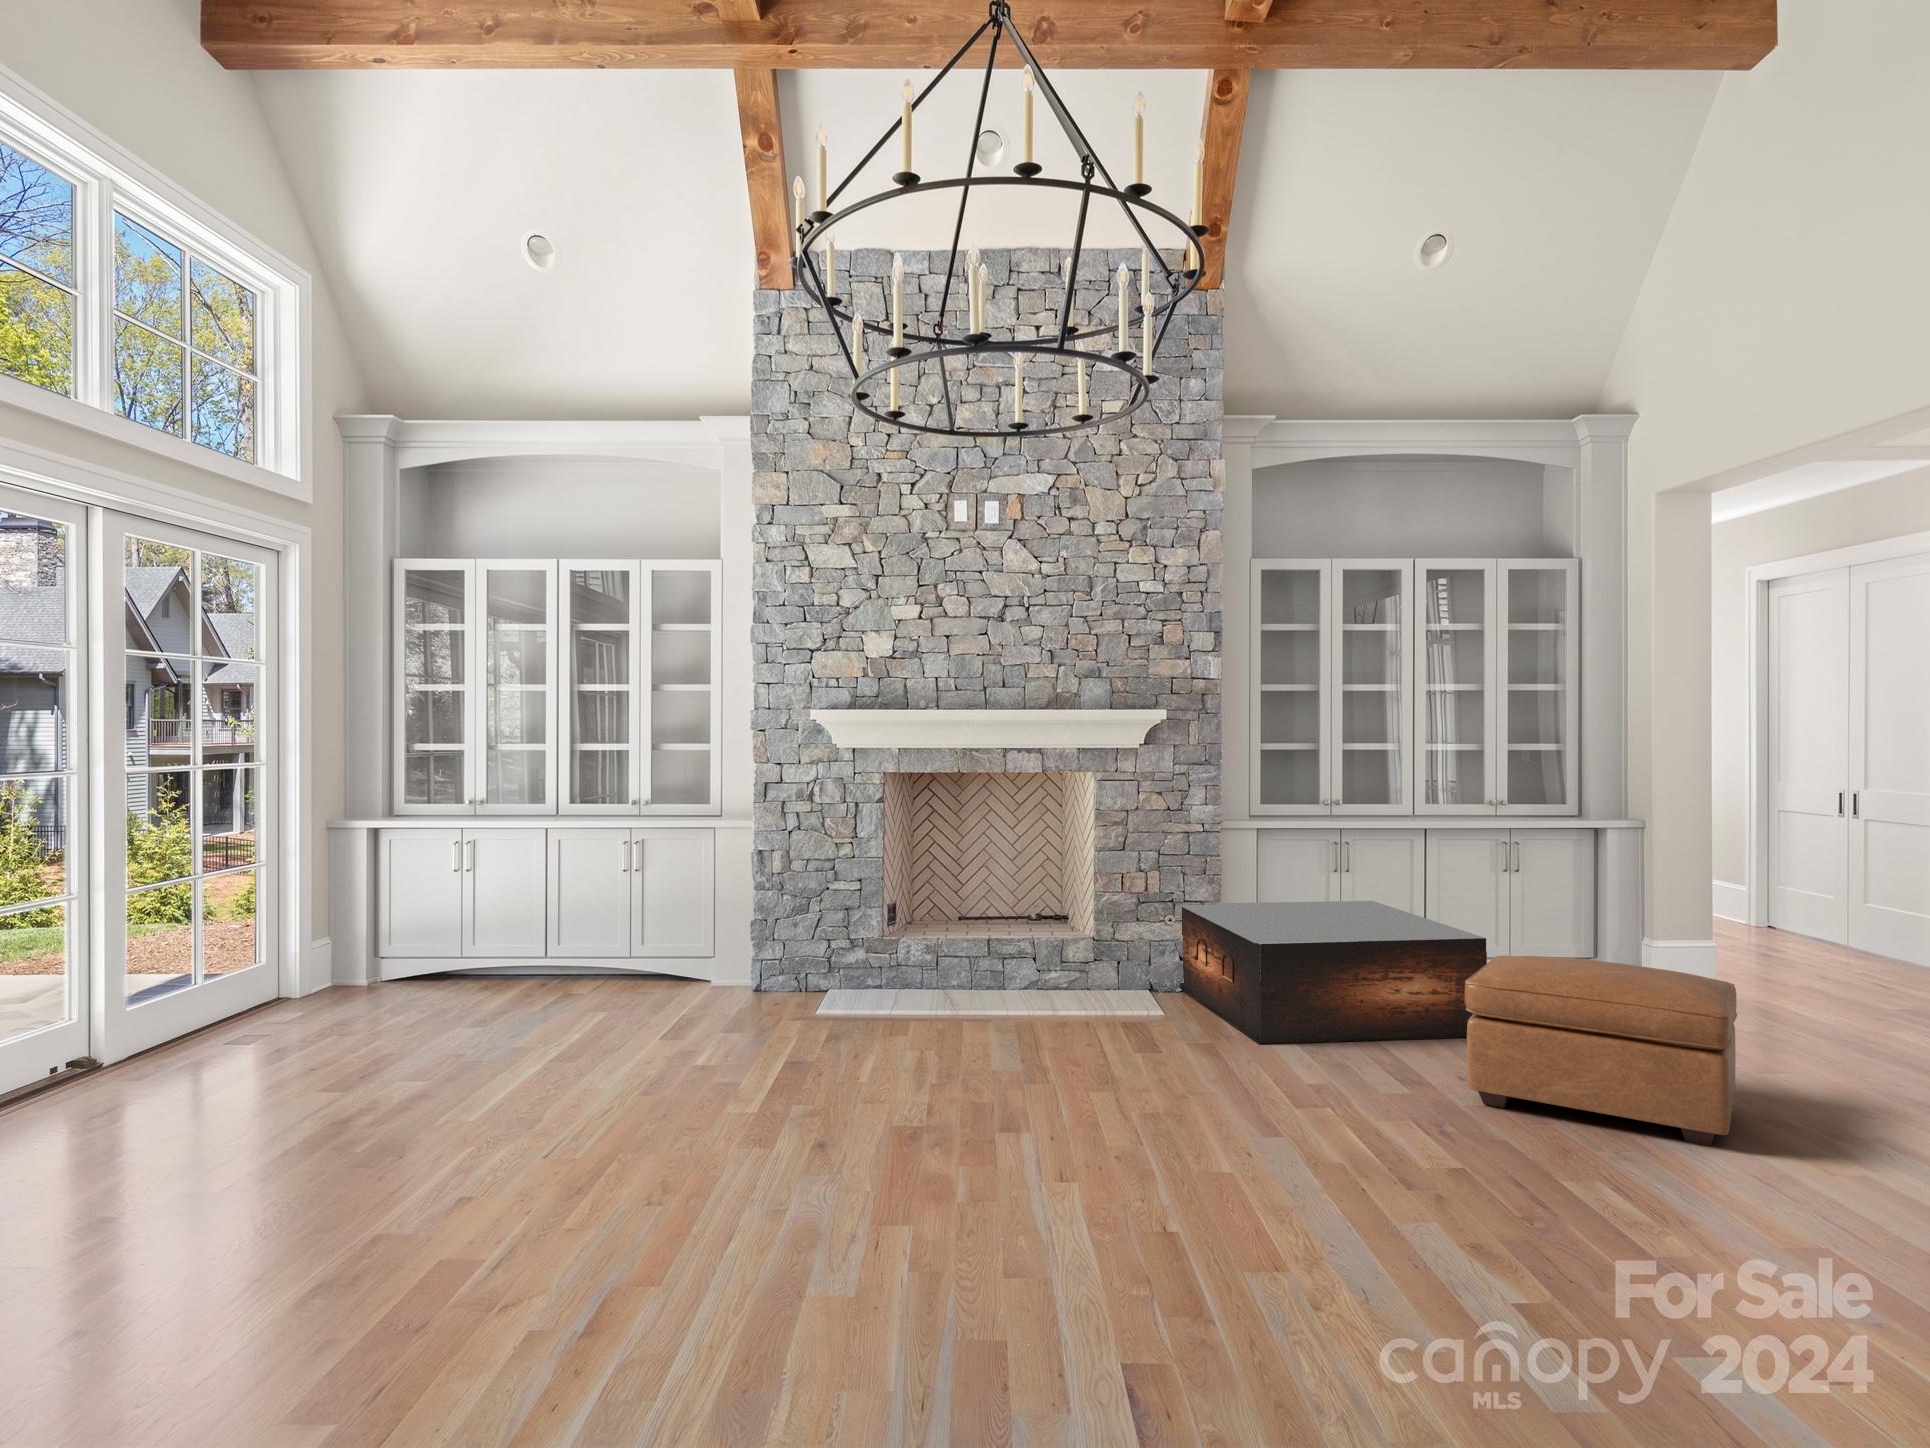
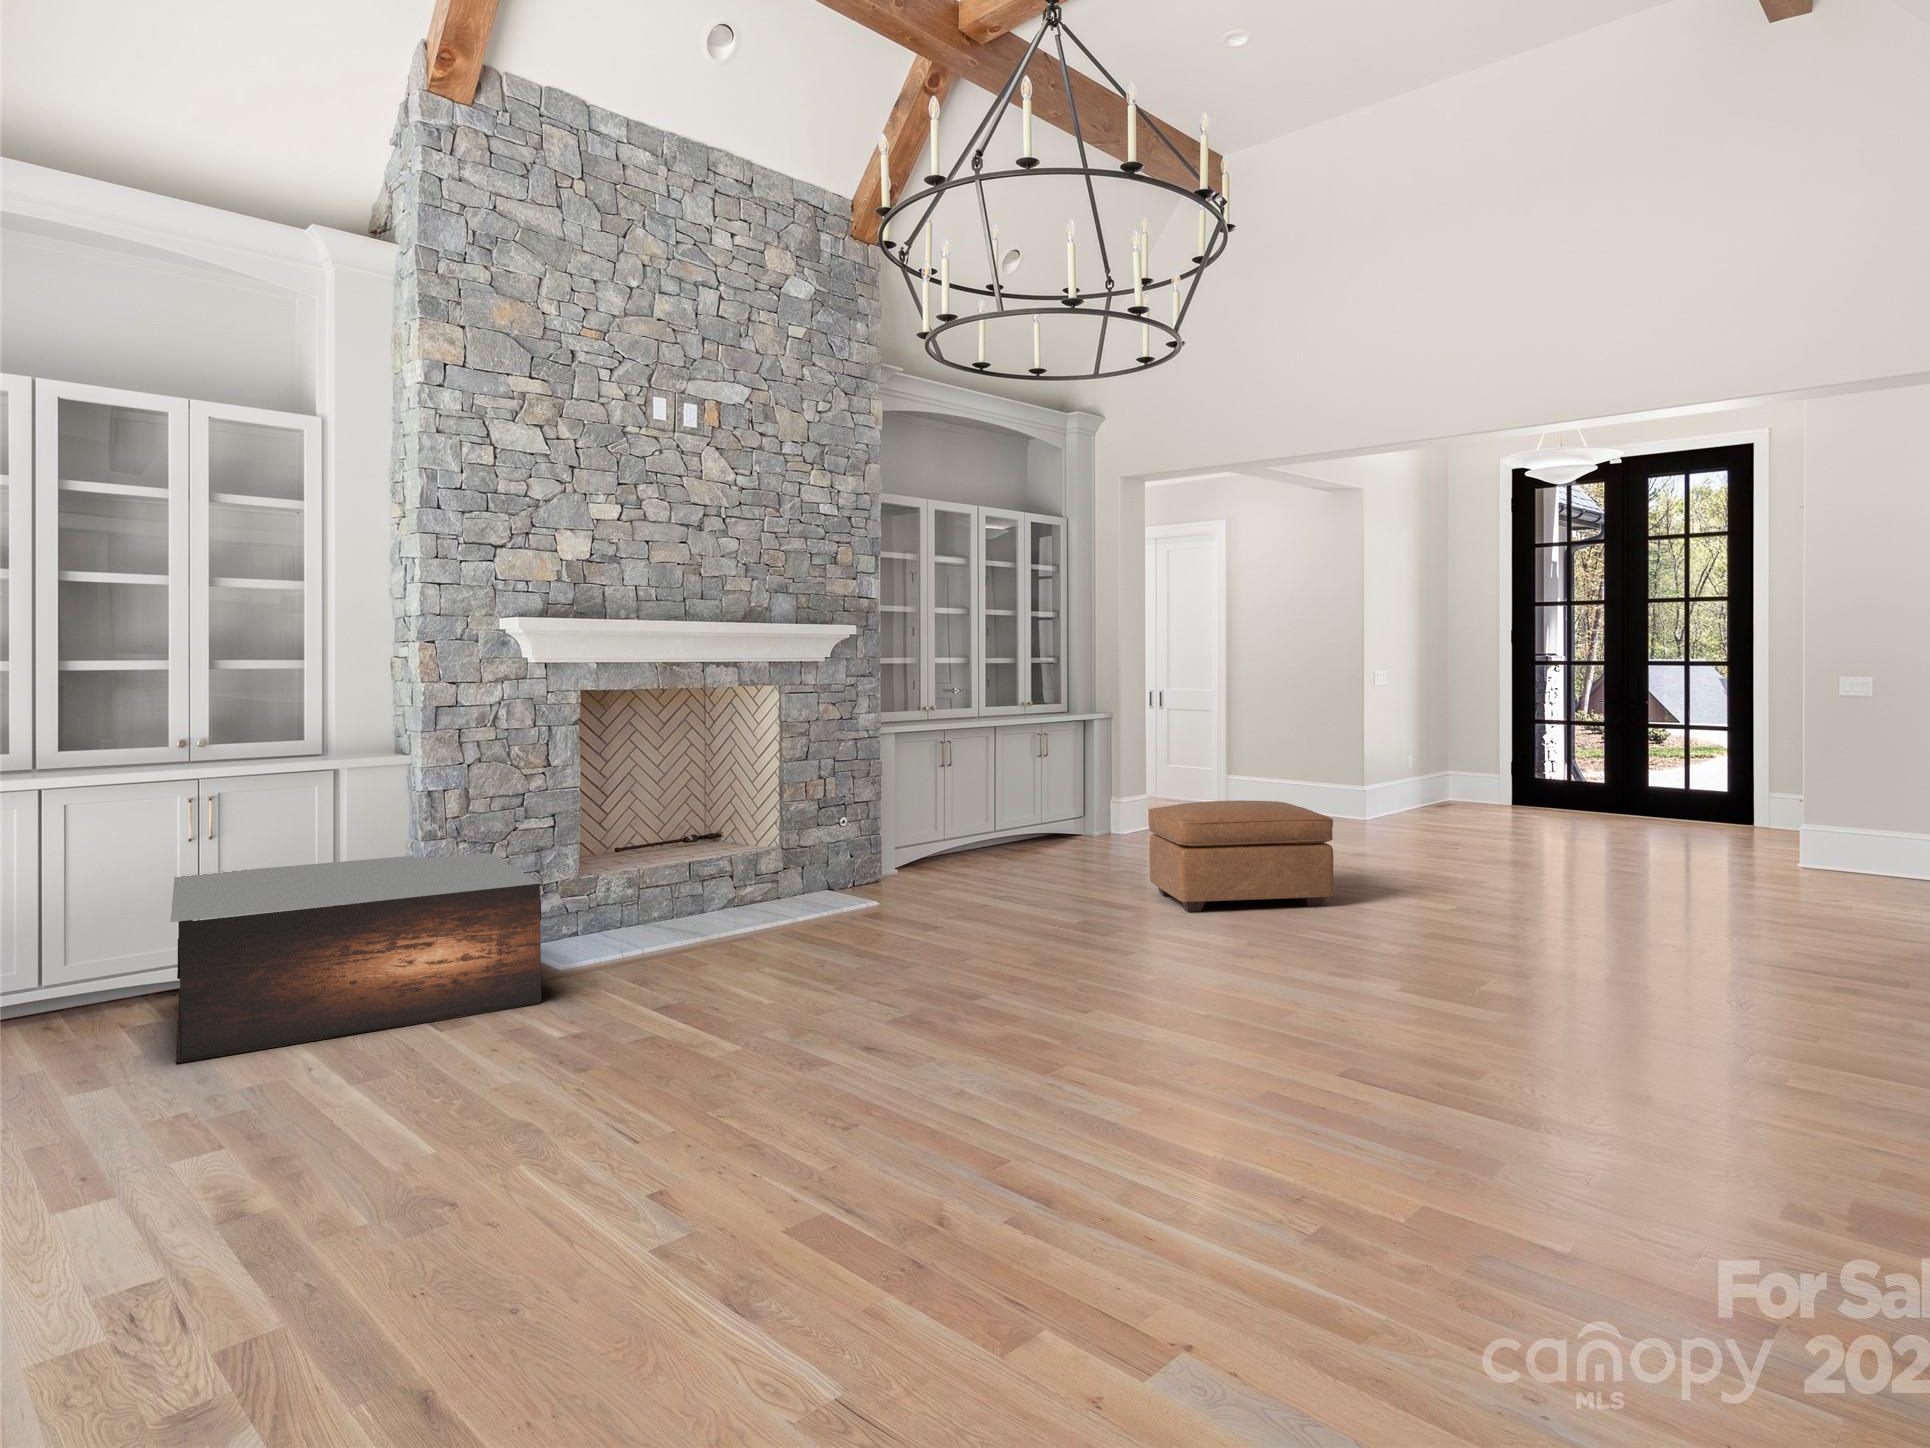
coffee table: present [1179,901,1487,1044] -> present [170,853,542,1063]

